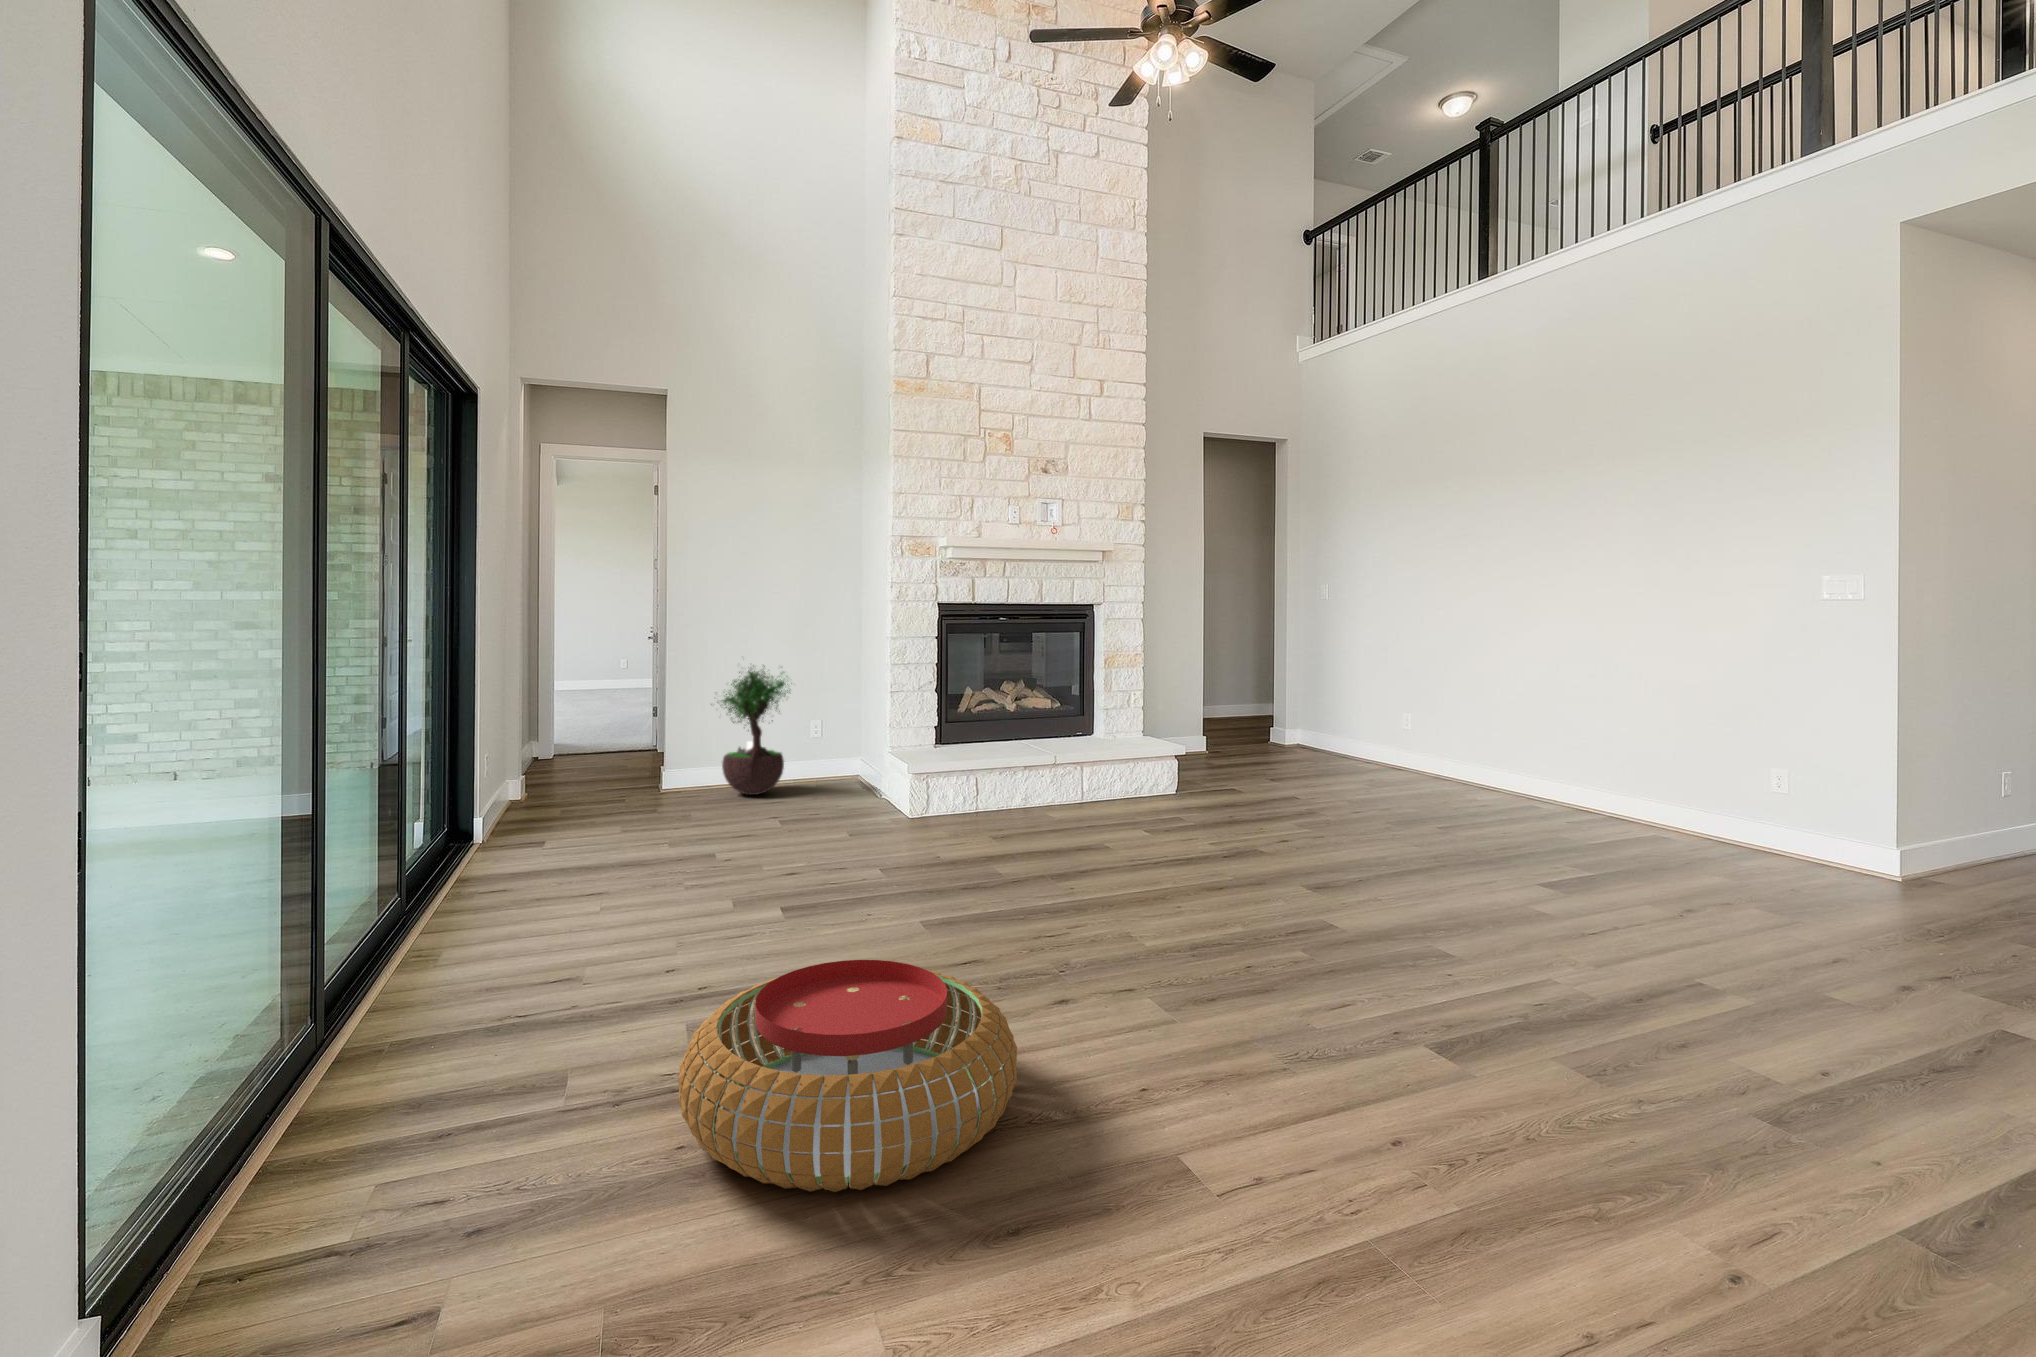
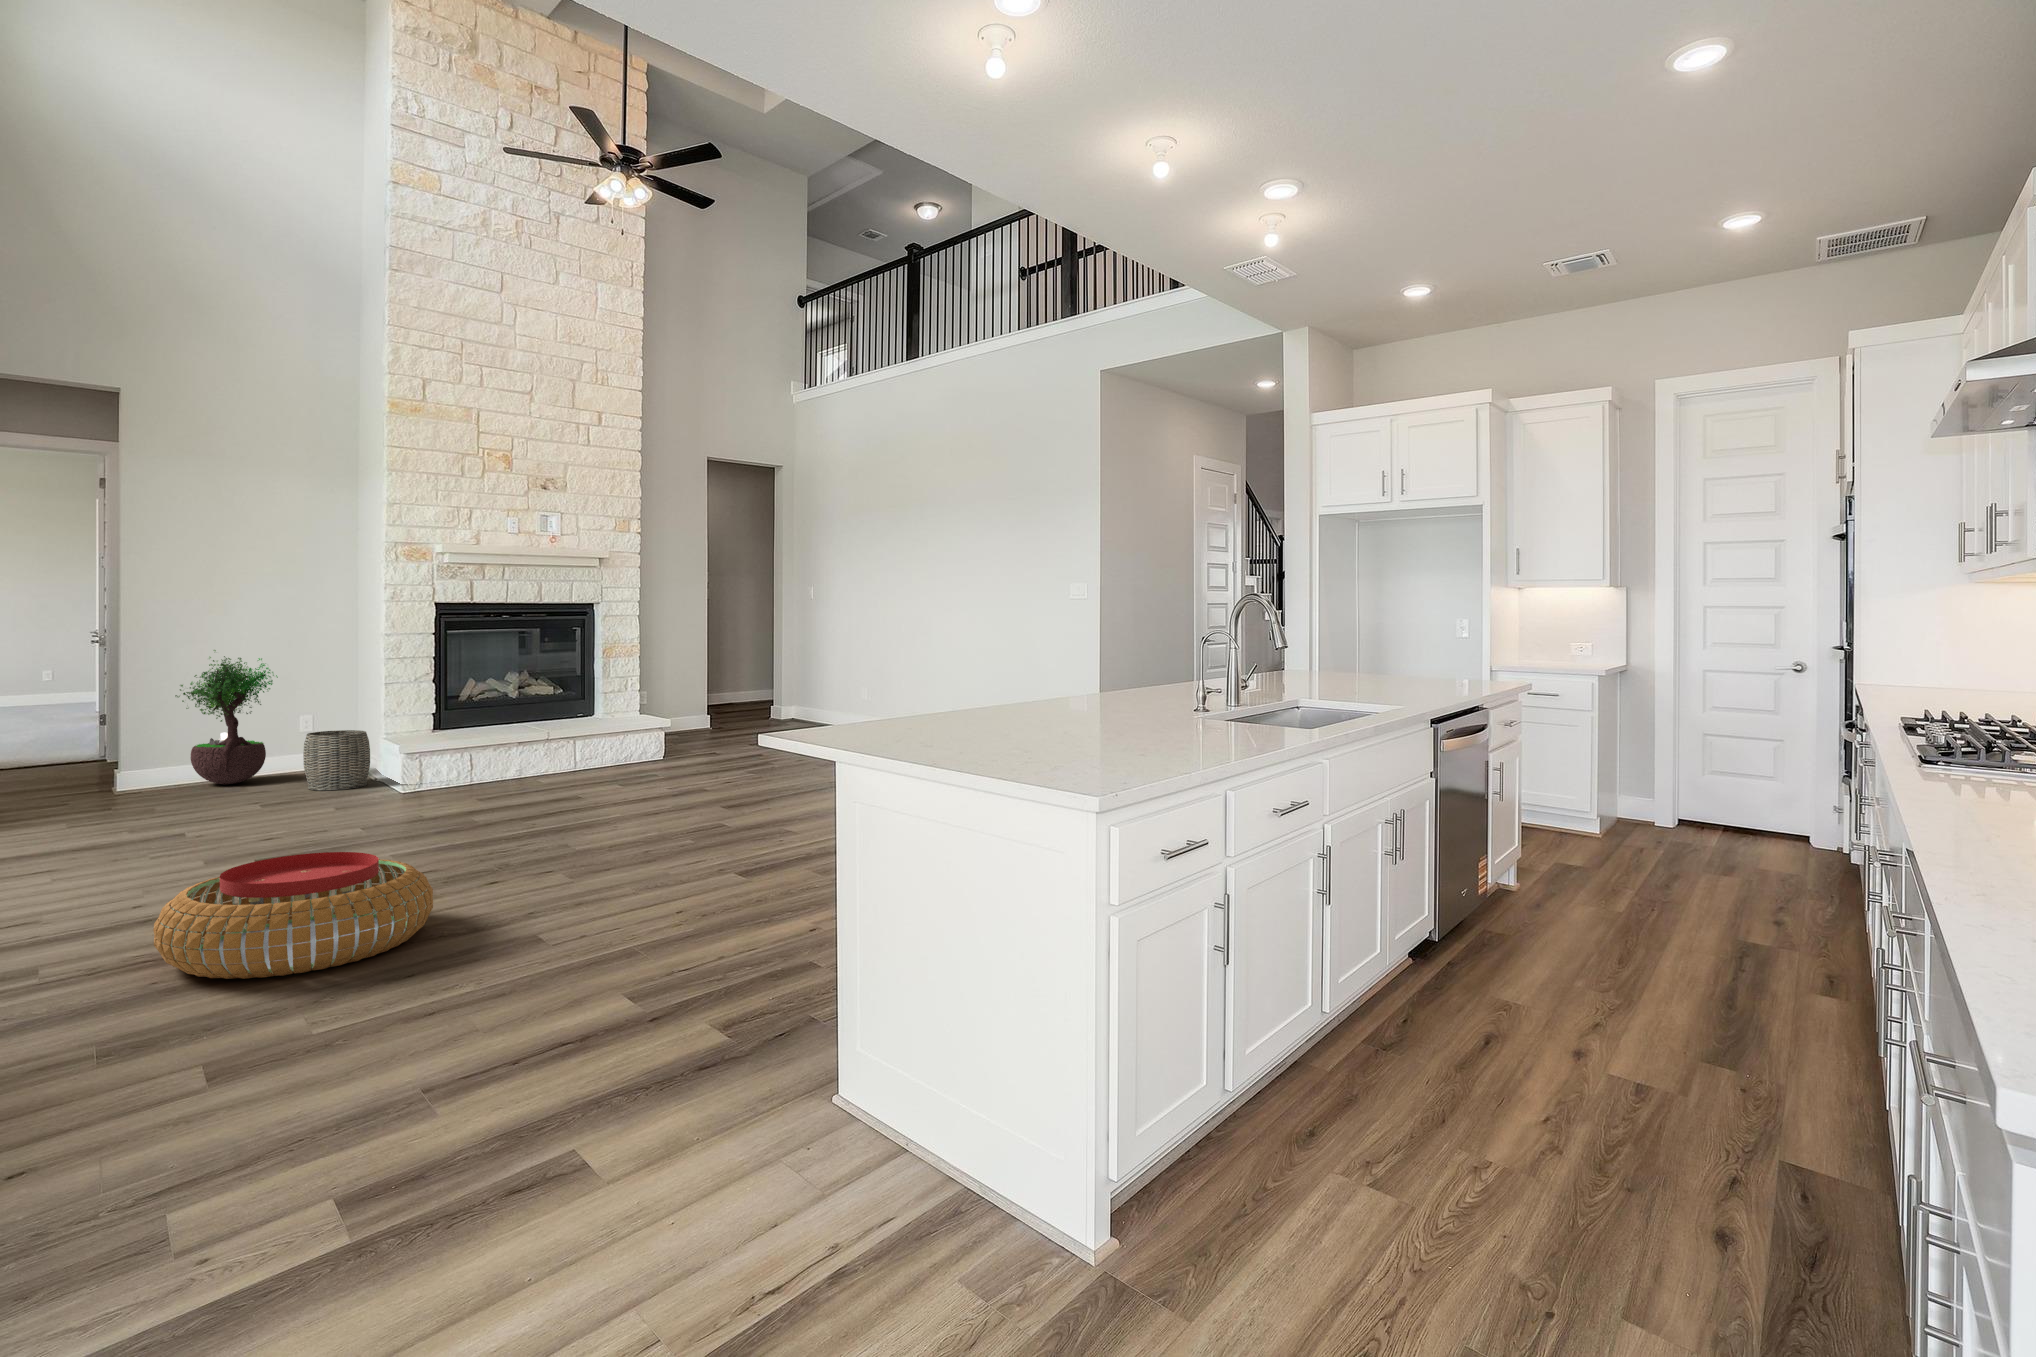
woven basket: none [818,744,877,810] -> present [303,730,370,790]

